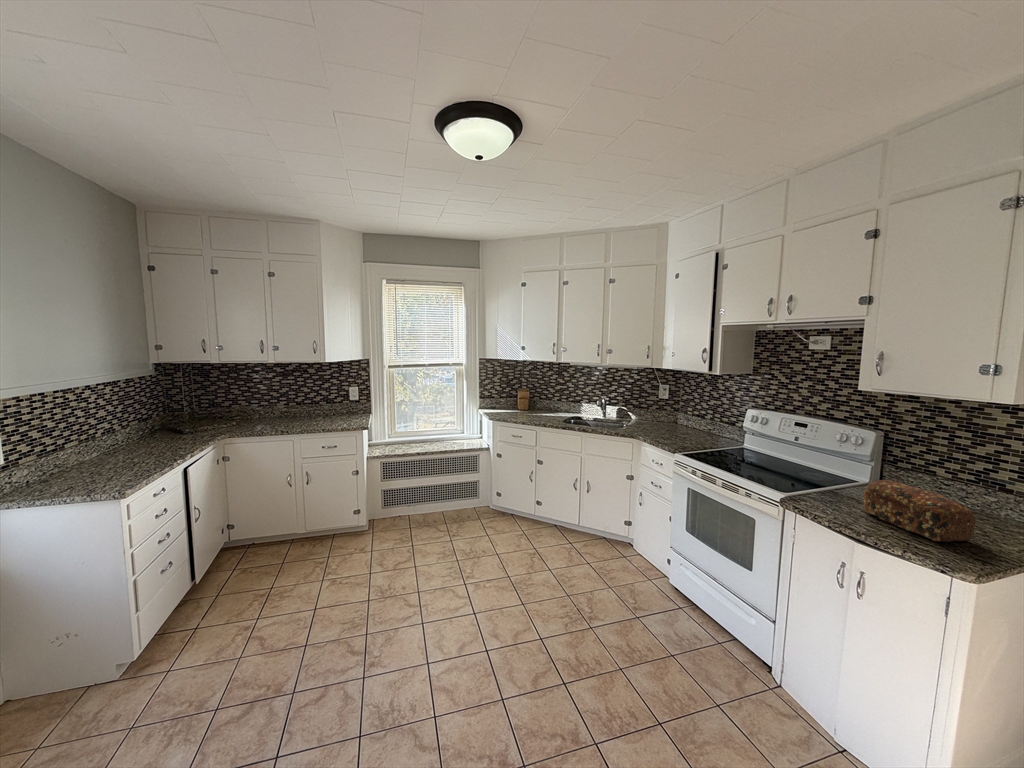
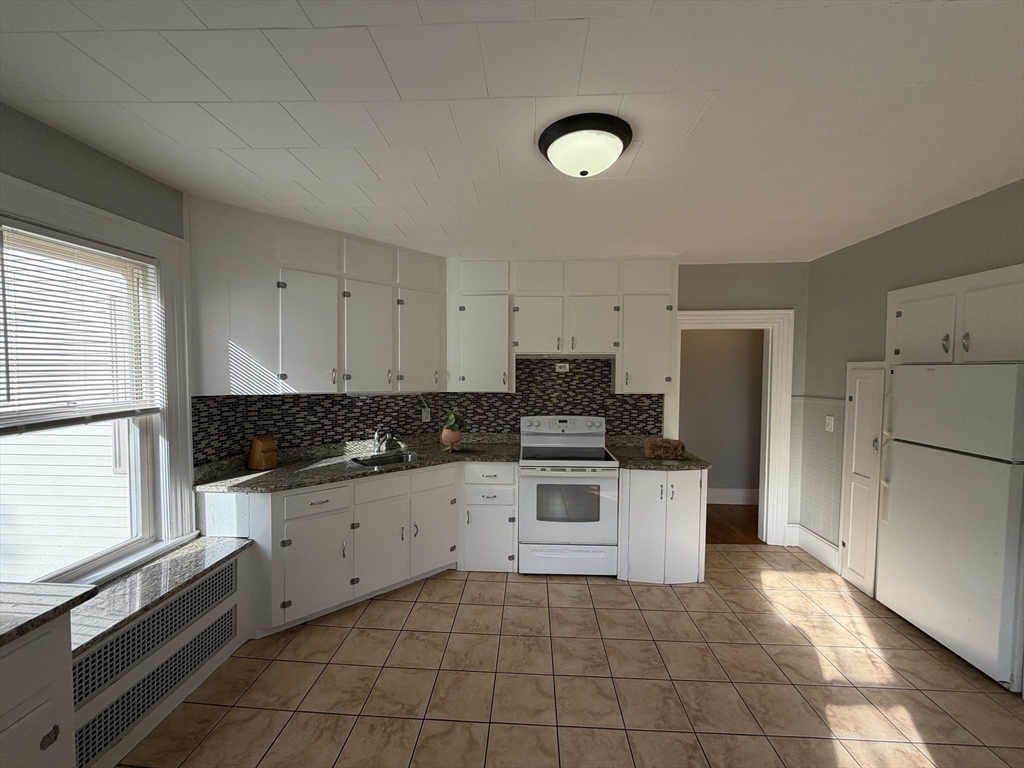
potted plant: none [650,386,676,432] -> present [442,407,467,452]

